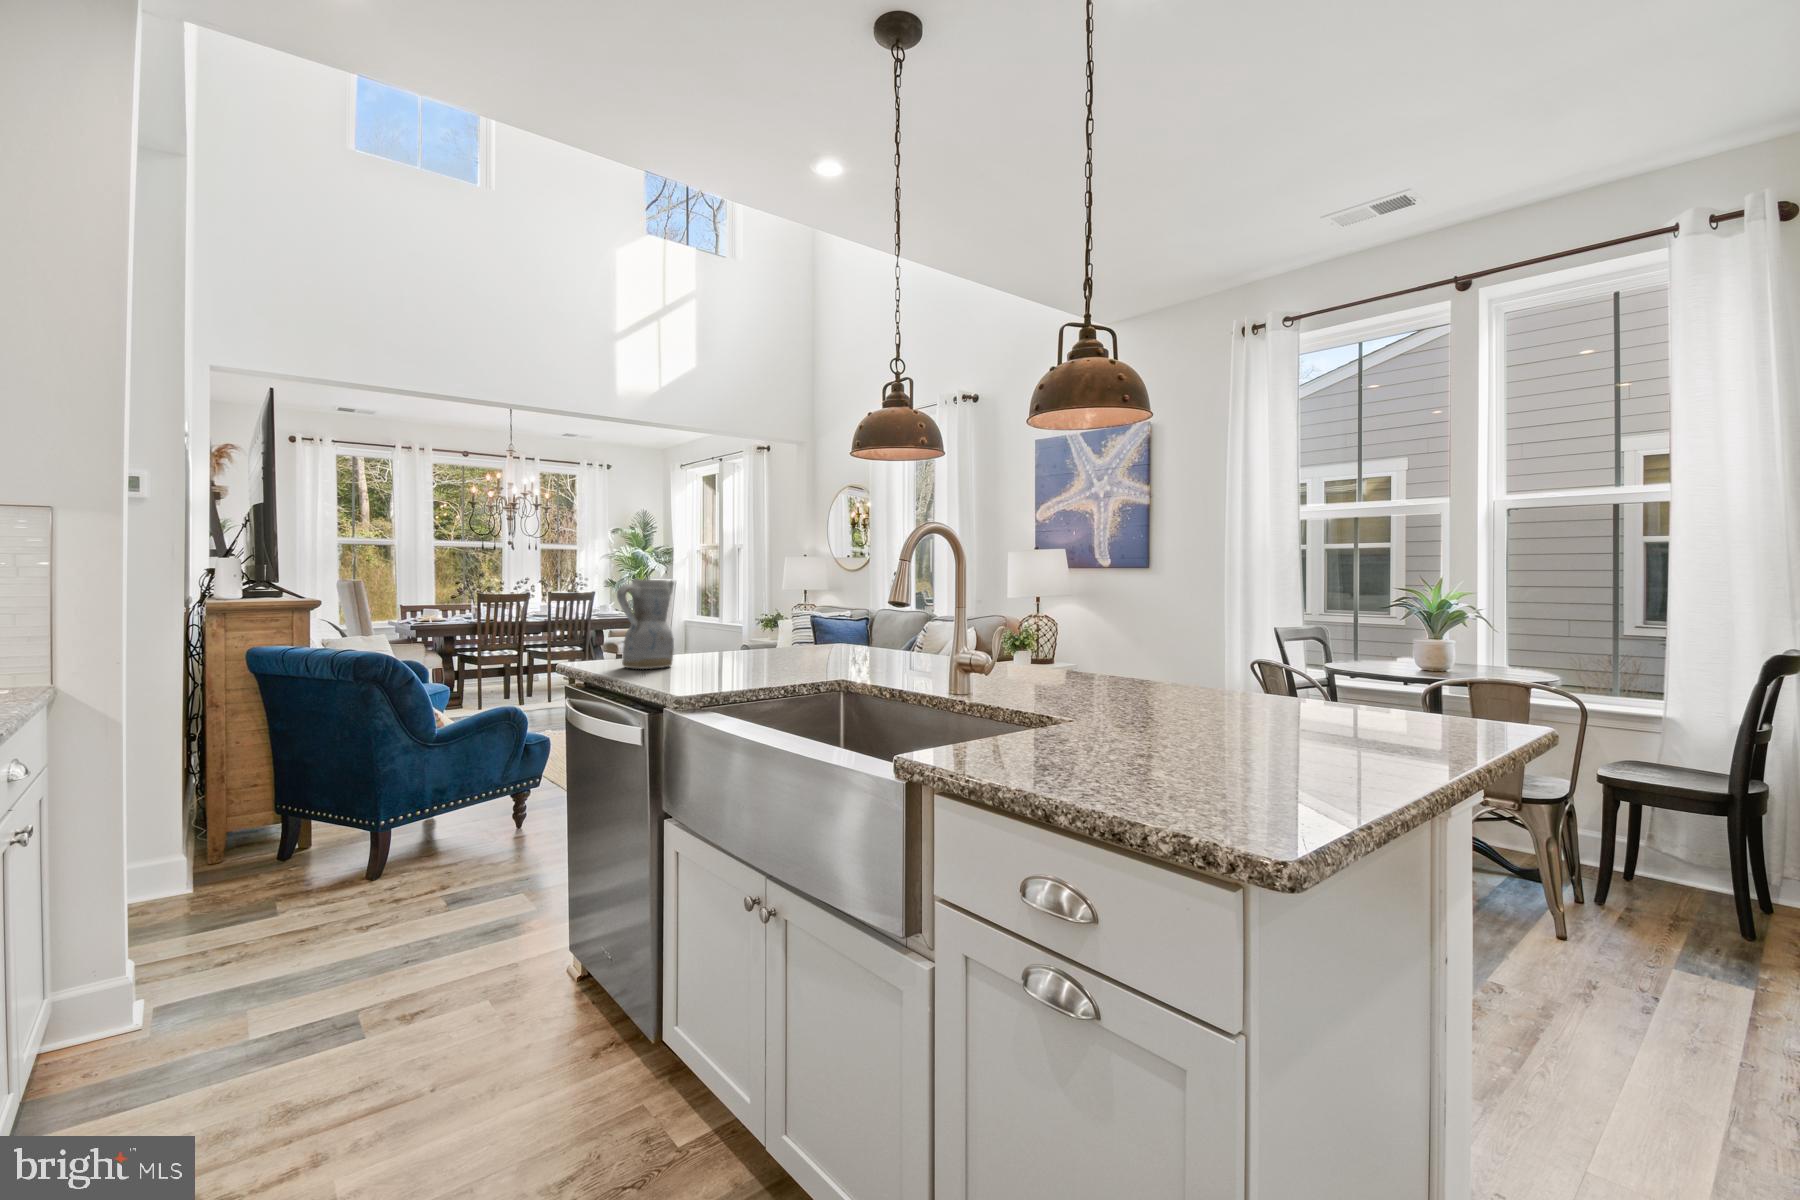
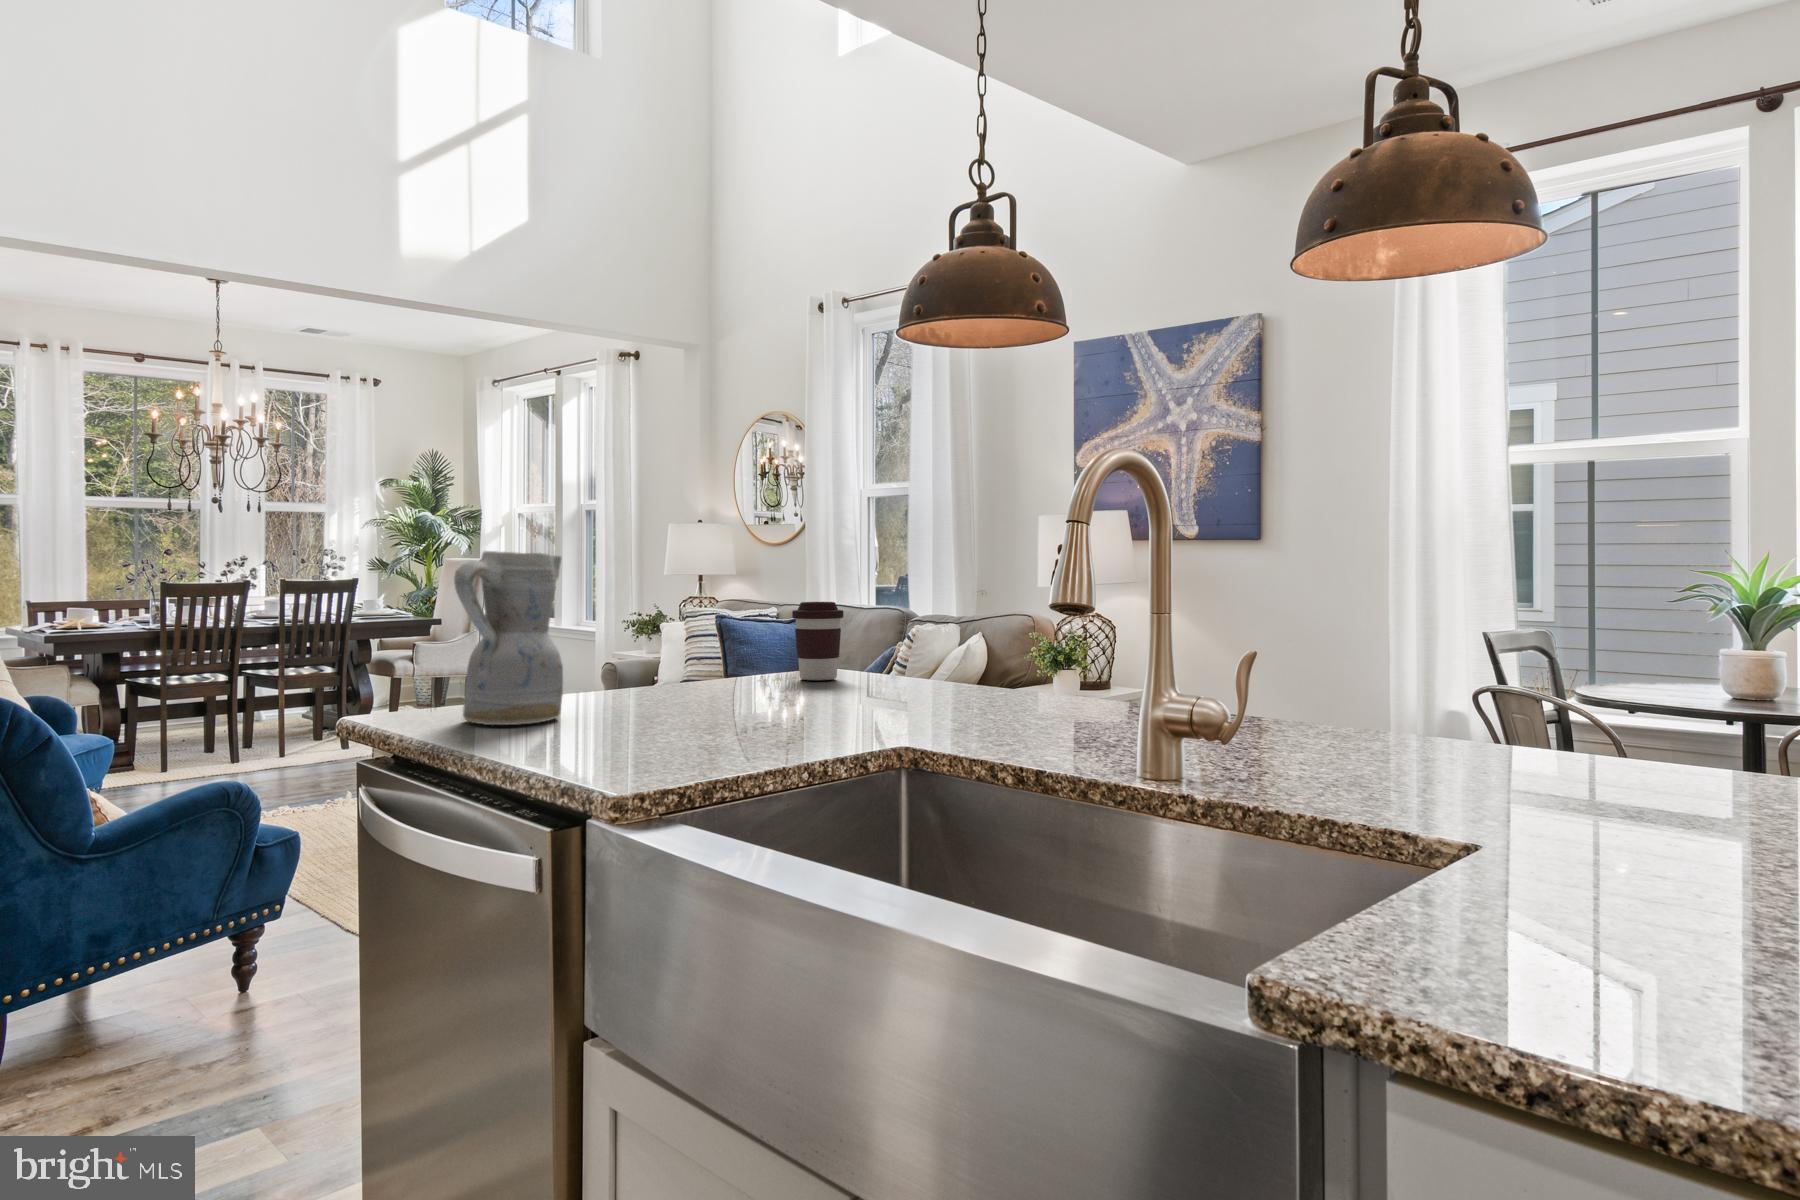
coffee cup: none [812,606,840,651] -> present [792,602,843,680]

